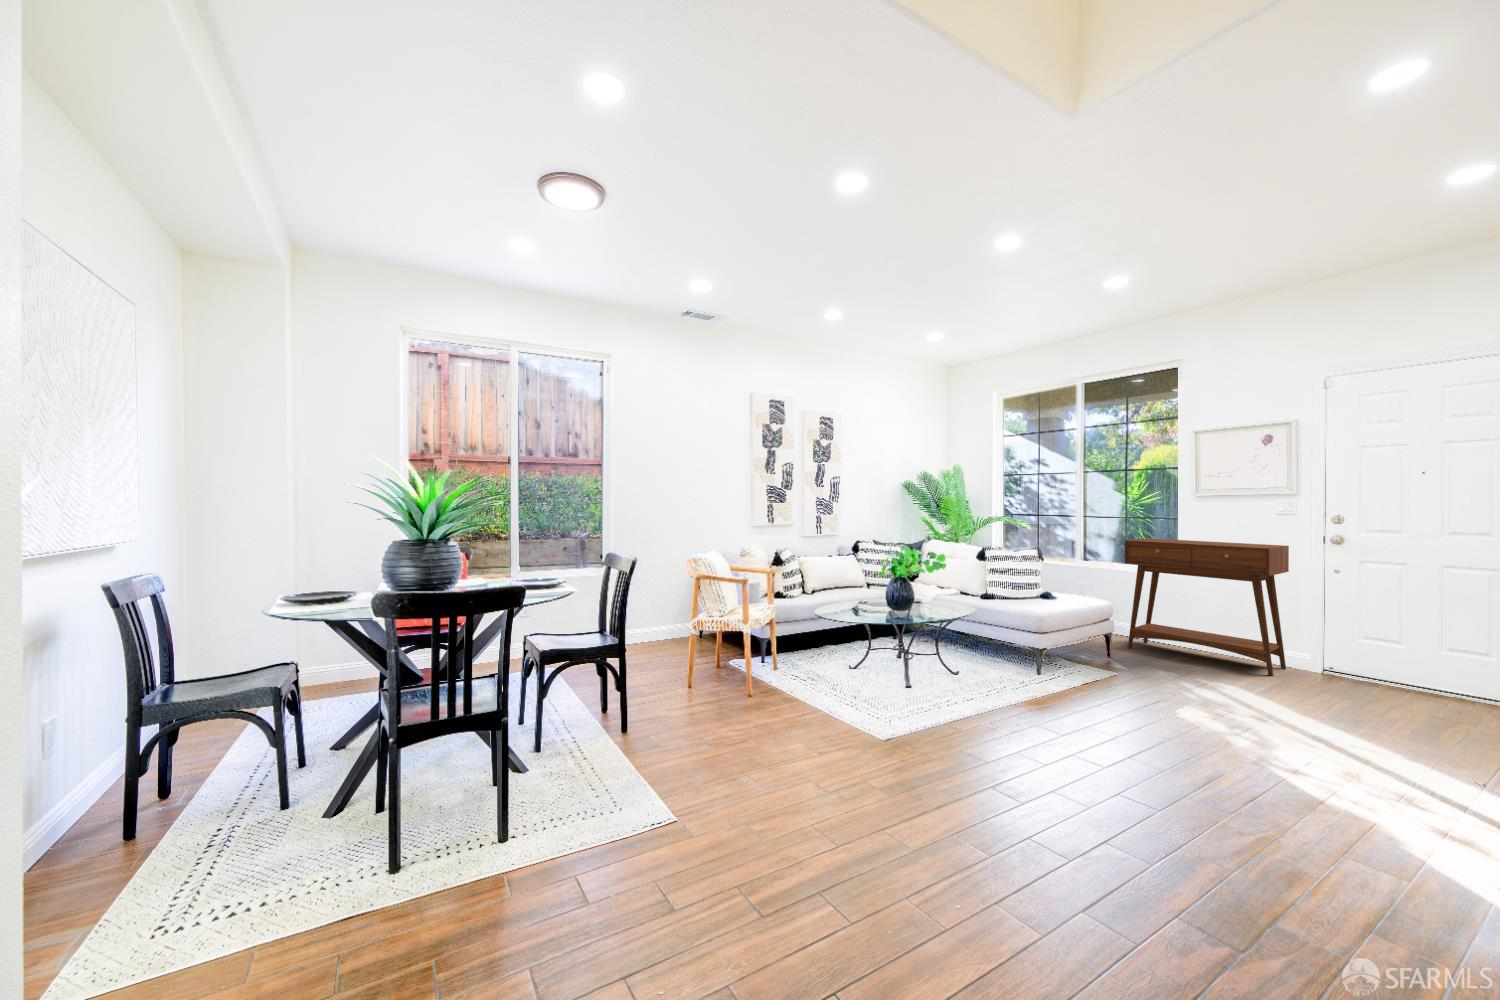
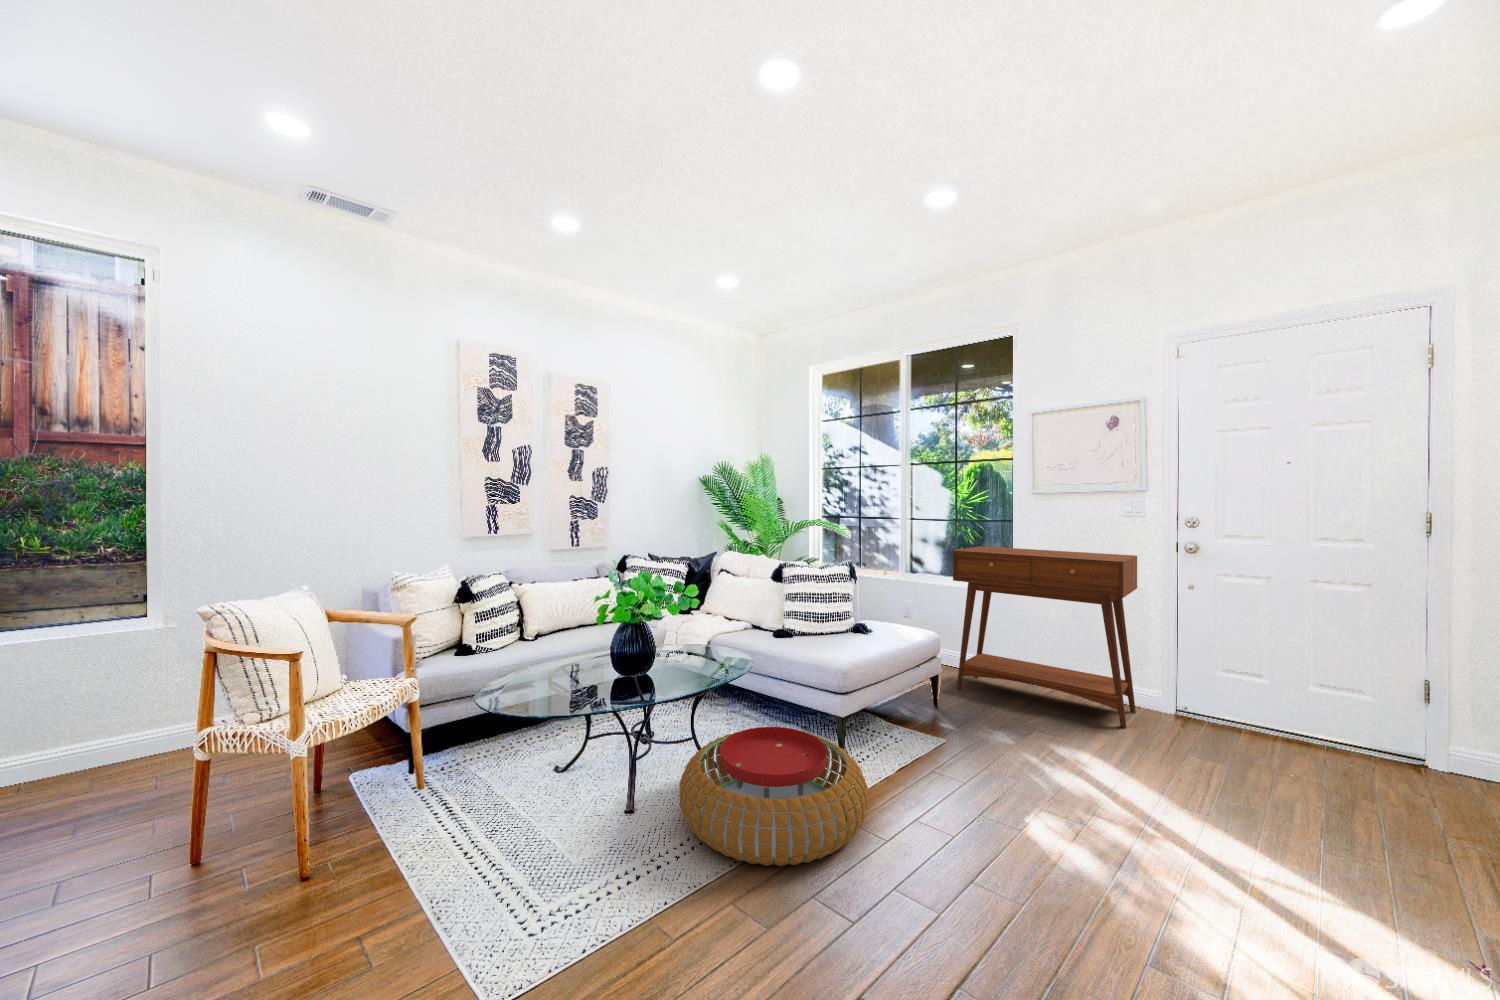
pouf: none [942,644,1066,710] -> present [679,727,868,866]

